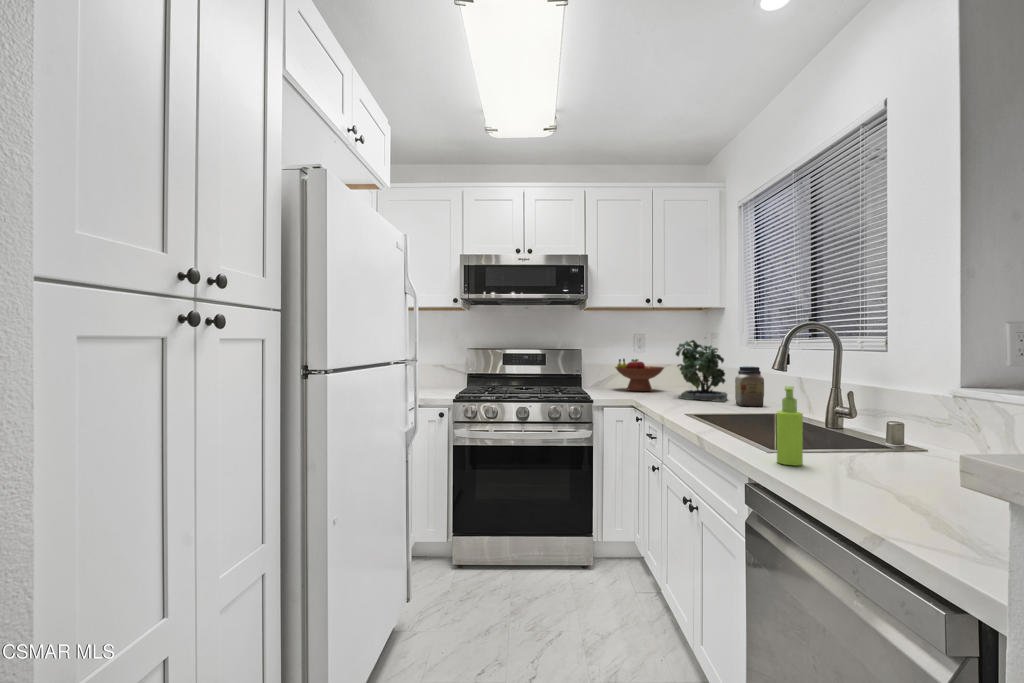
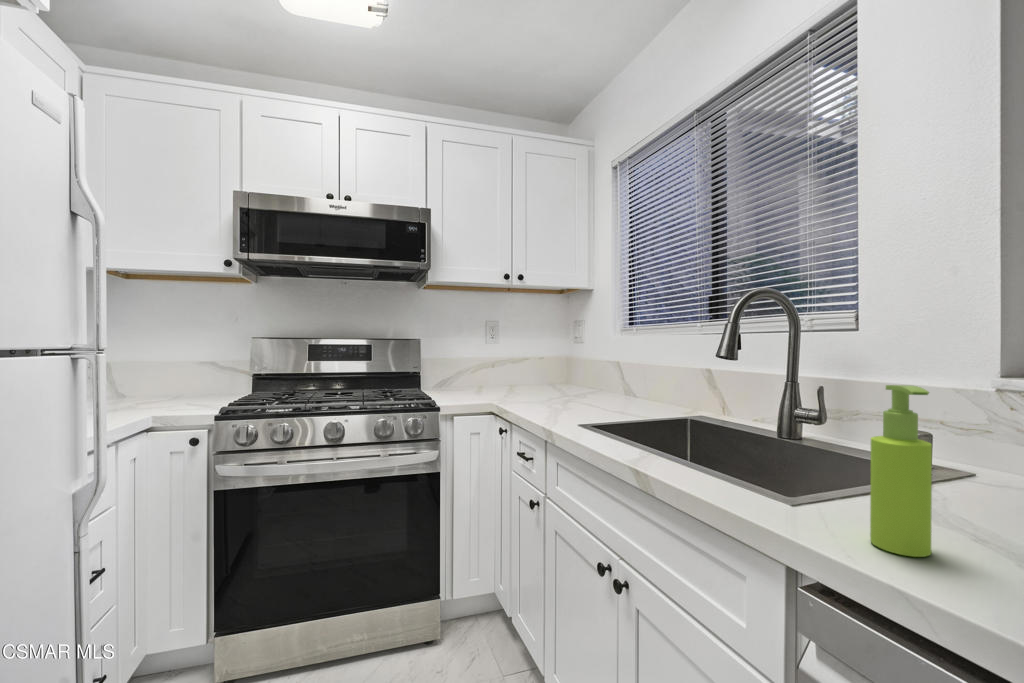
potted plant: present [676,337,727,402] -> none [543,321,609,403]
fruit bowl: present [615,359,664,391] -> none [464,350,525,392]
jar: present [735,366,764,406] -> none [622,357,658,408]

